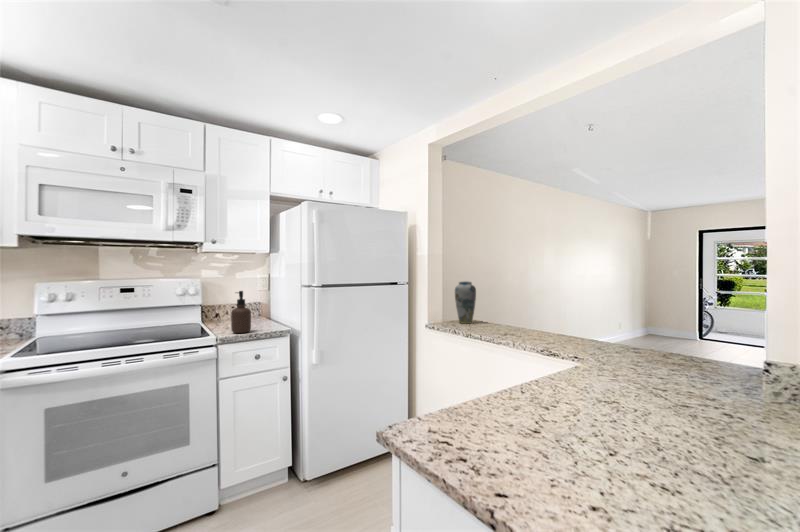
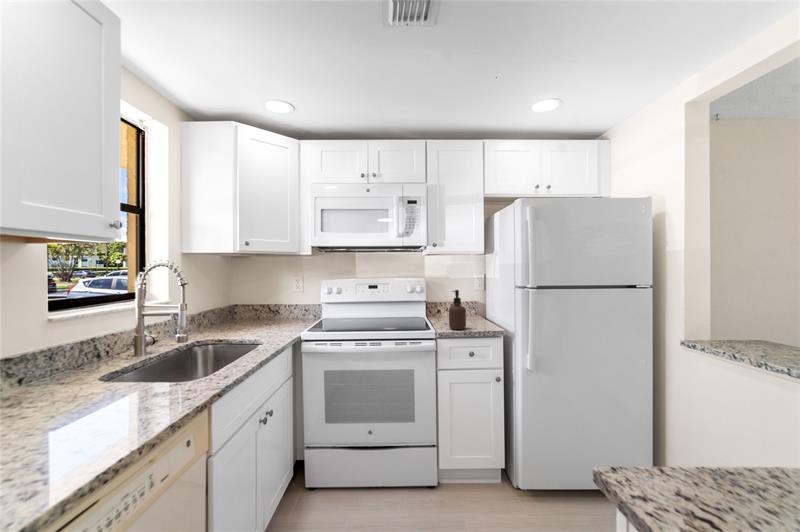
vase: present [455,281,476,324] -> none [733,287,776,348]

